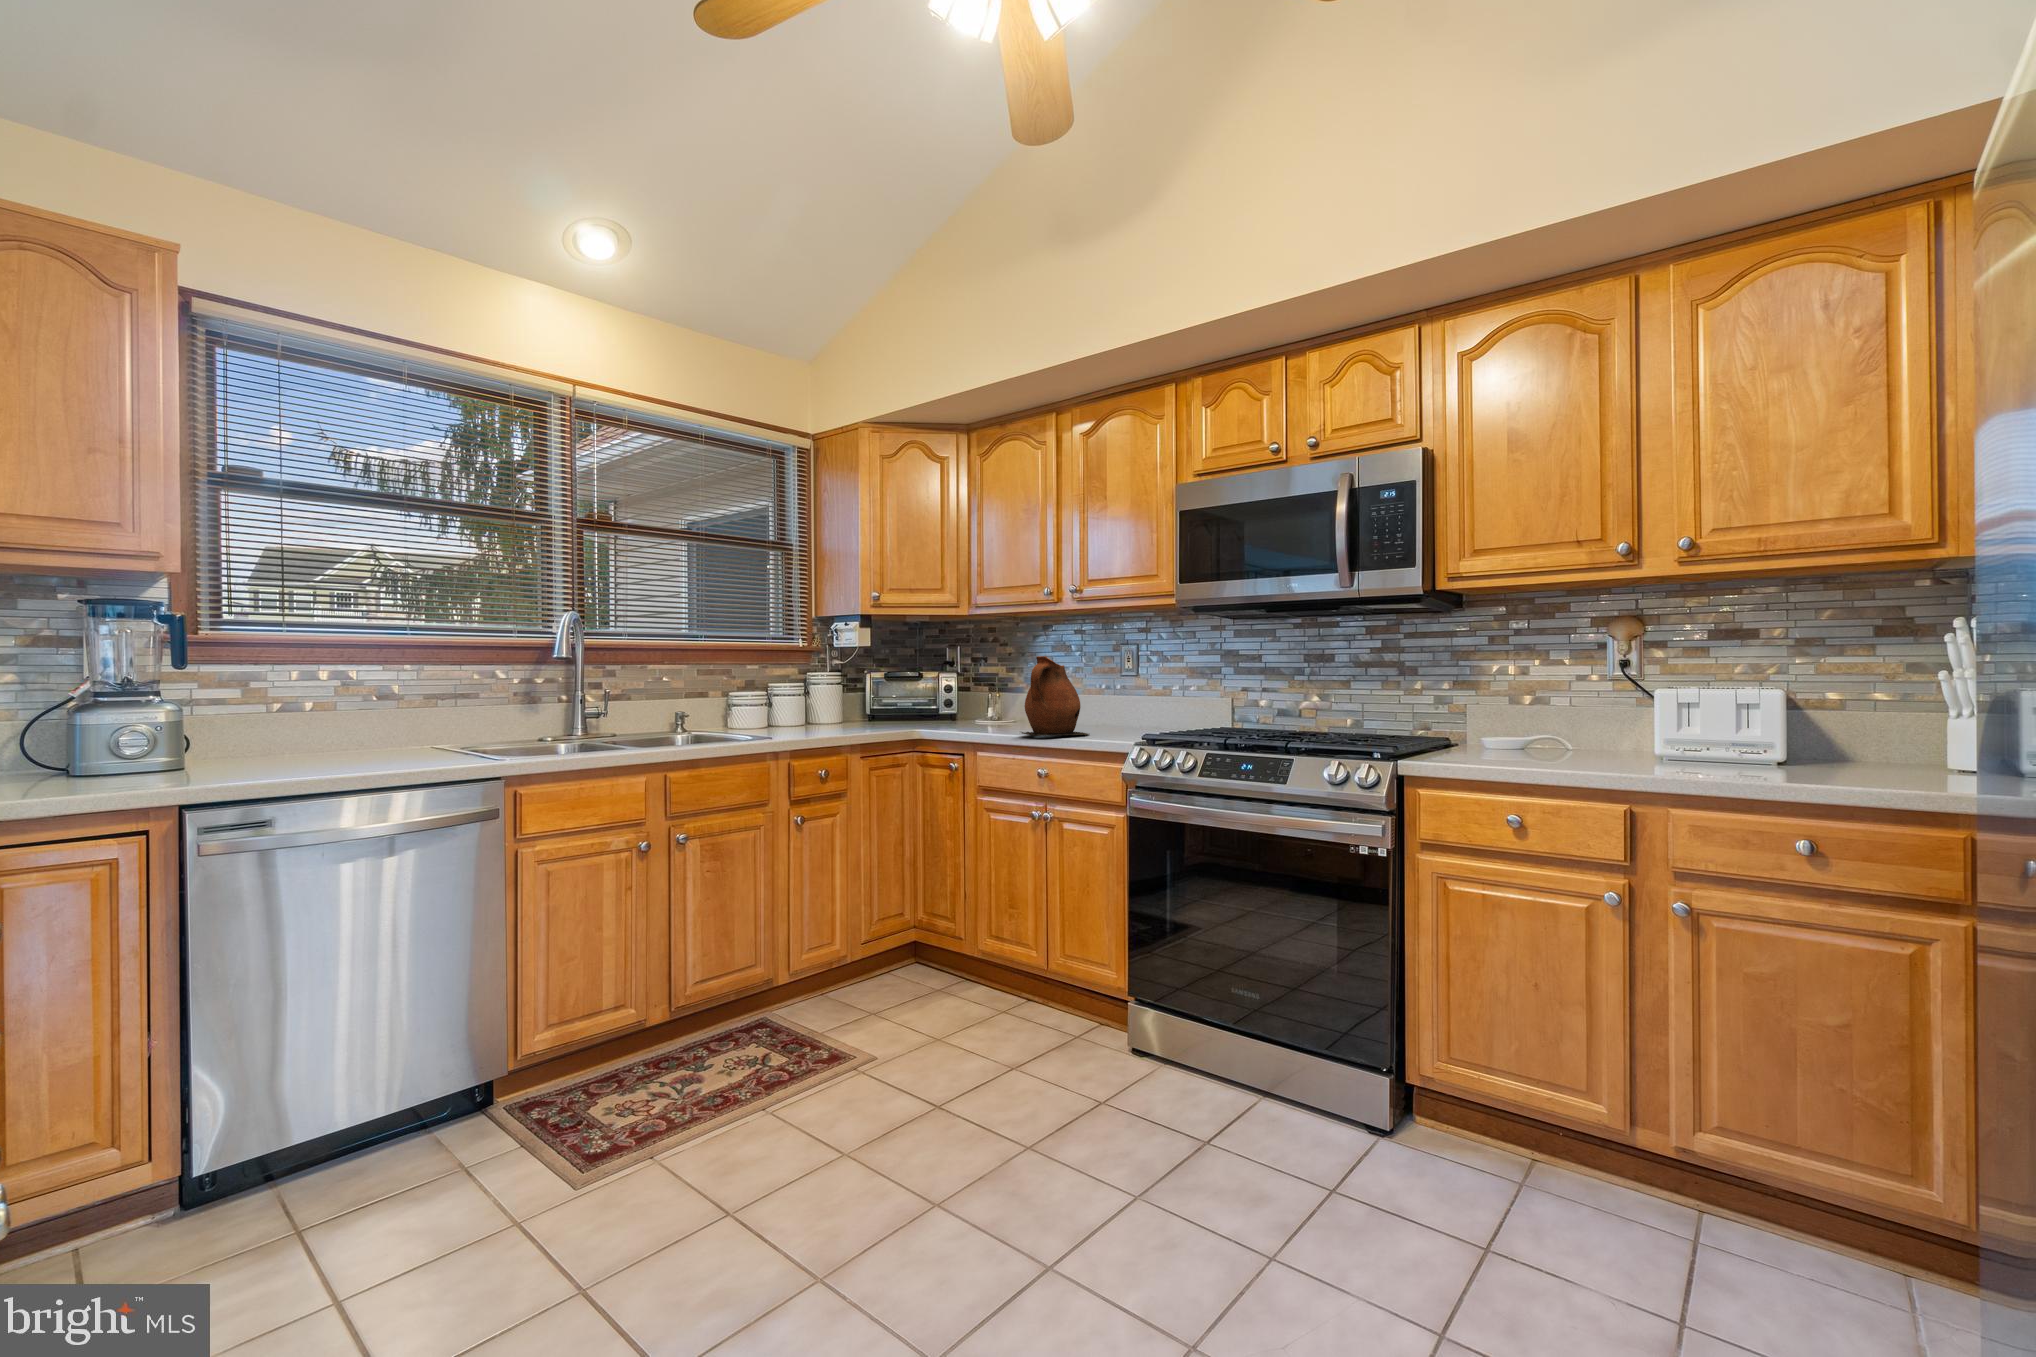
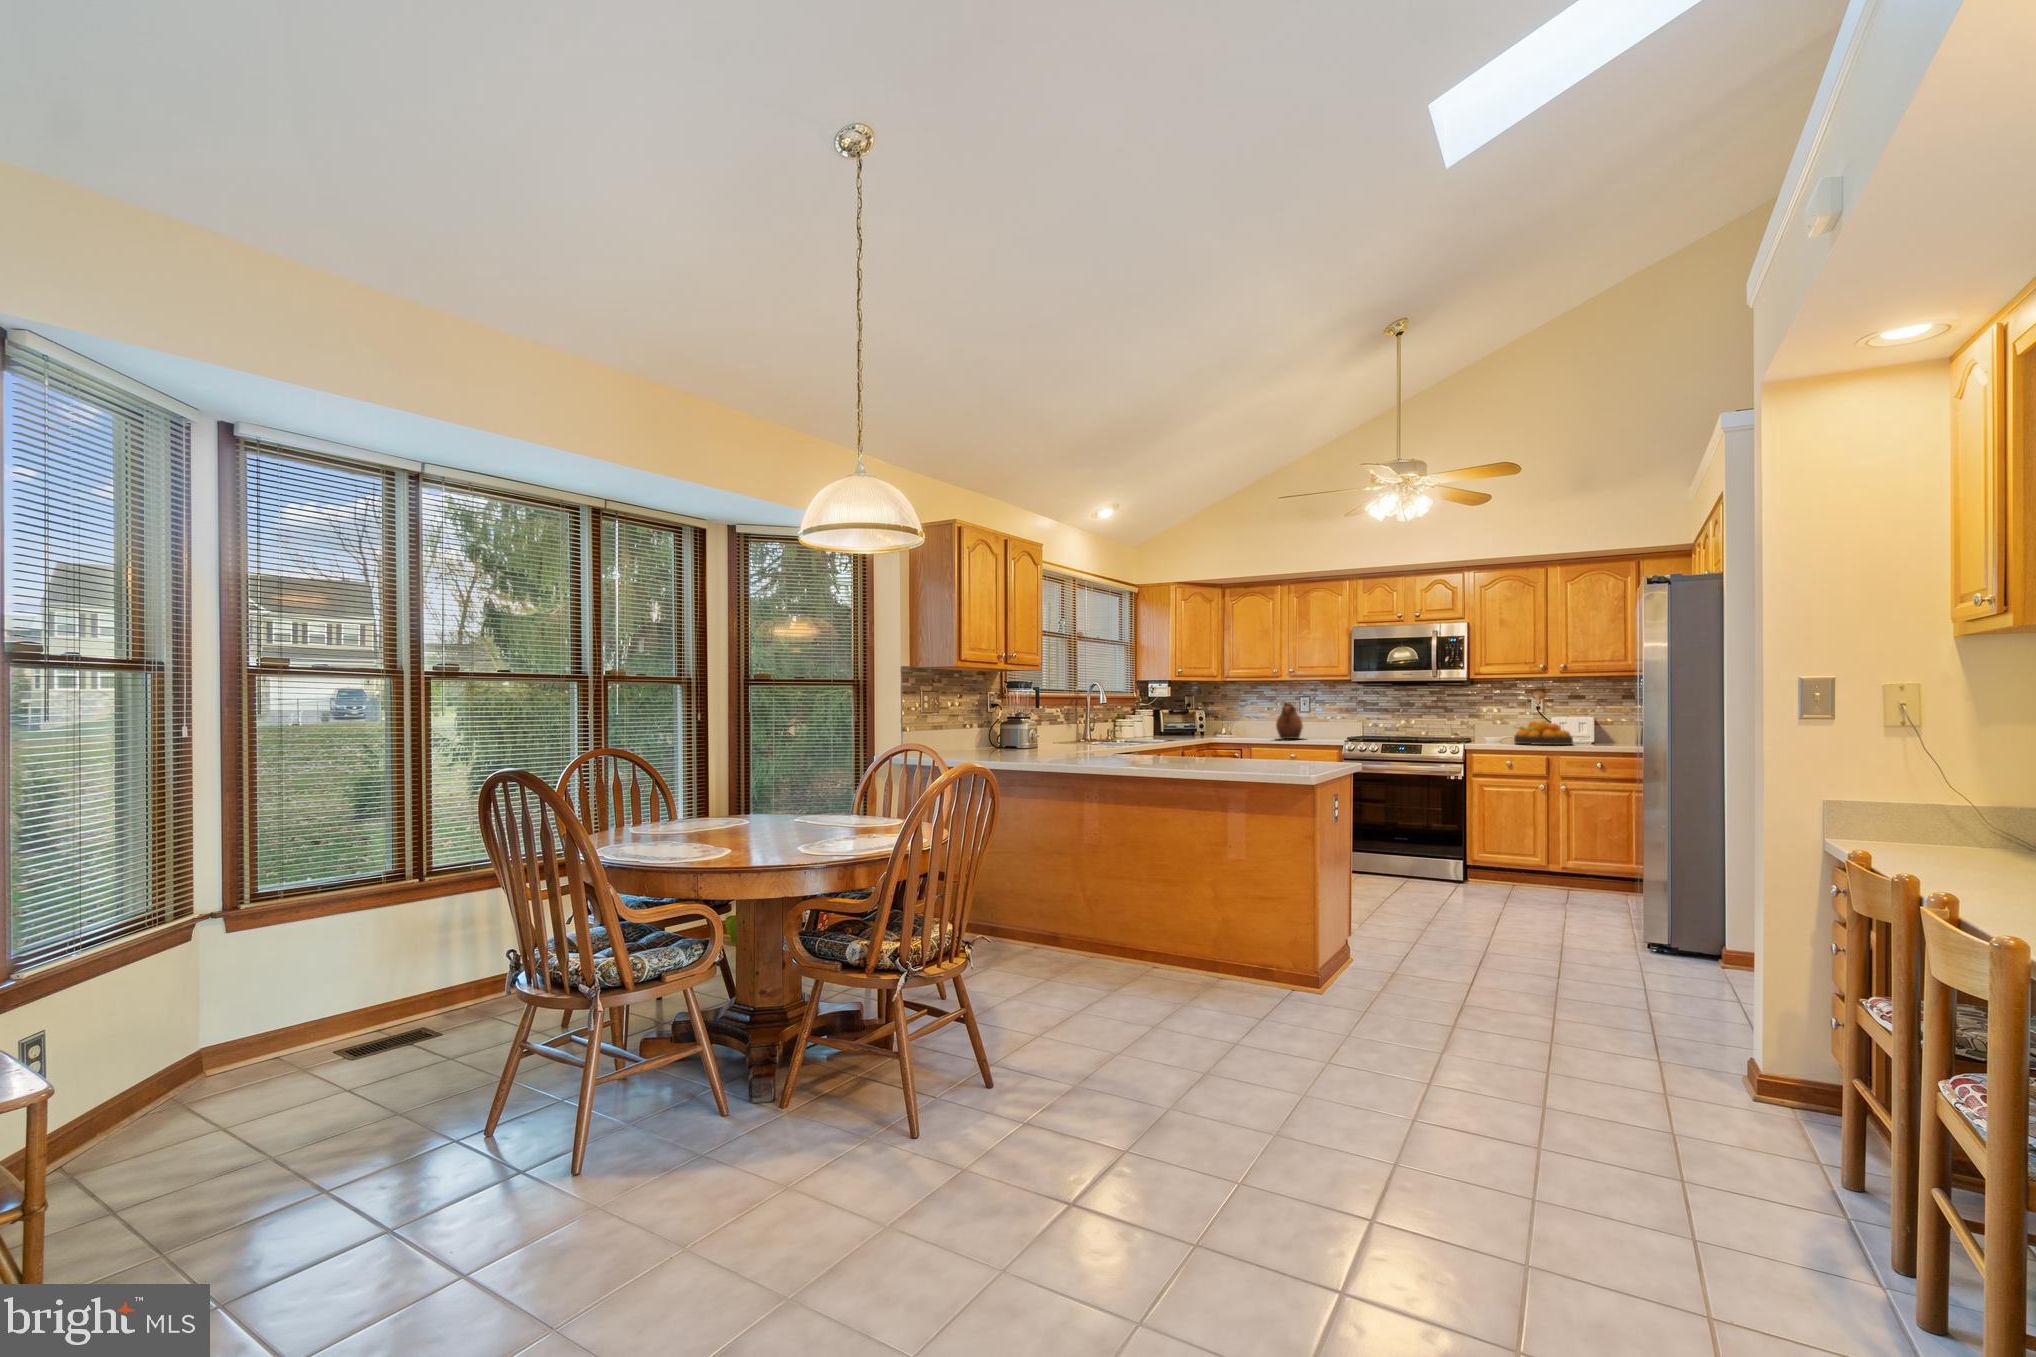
fruit bowl: none [1544,699,1718,771] -> present [1514,721,1573,745]

